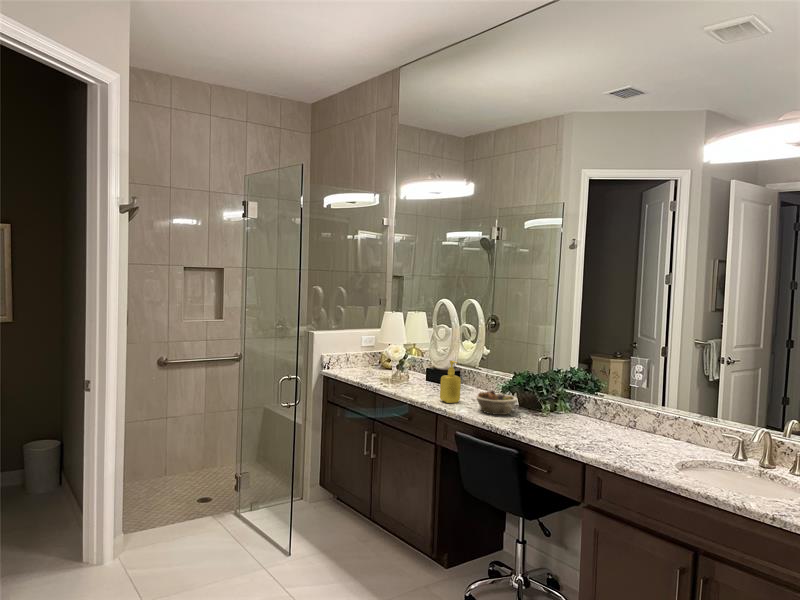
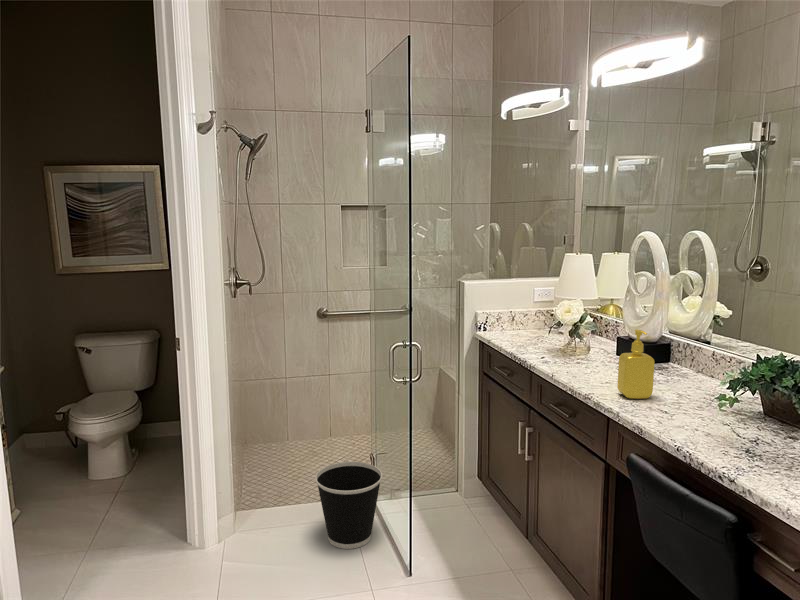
succulent planter: present [477,391,517,415] -> none [675,385,757,432]
wastebasket: none [205,478,261,547] -> present [315,462,382,549]

